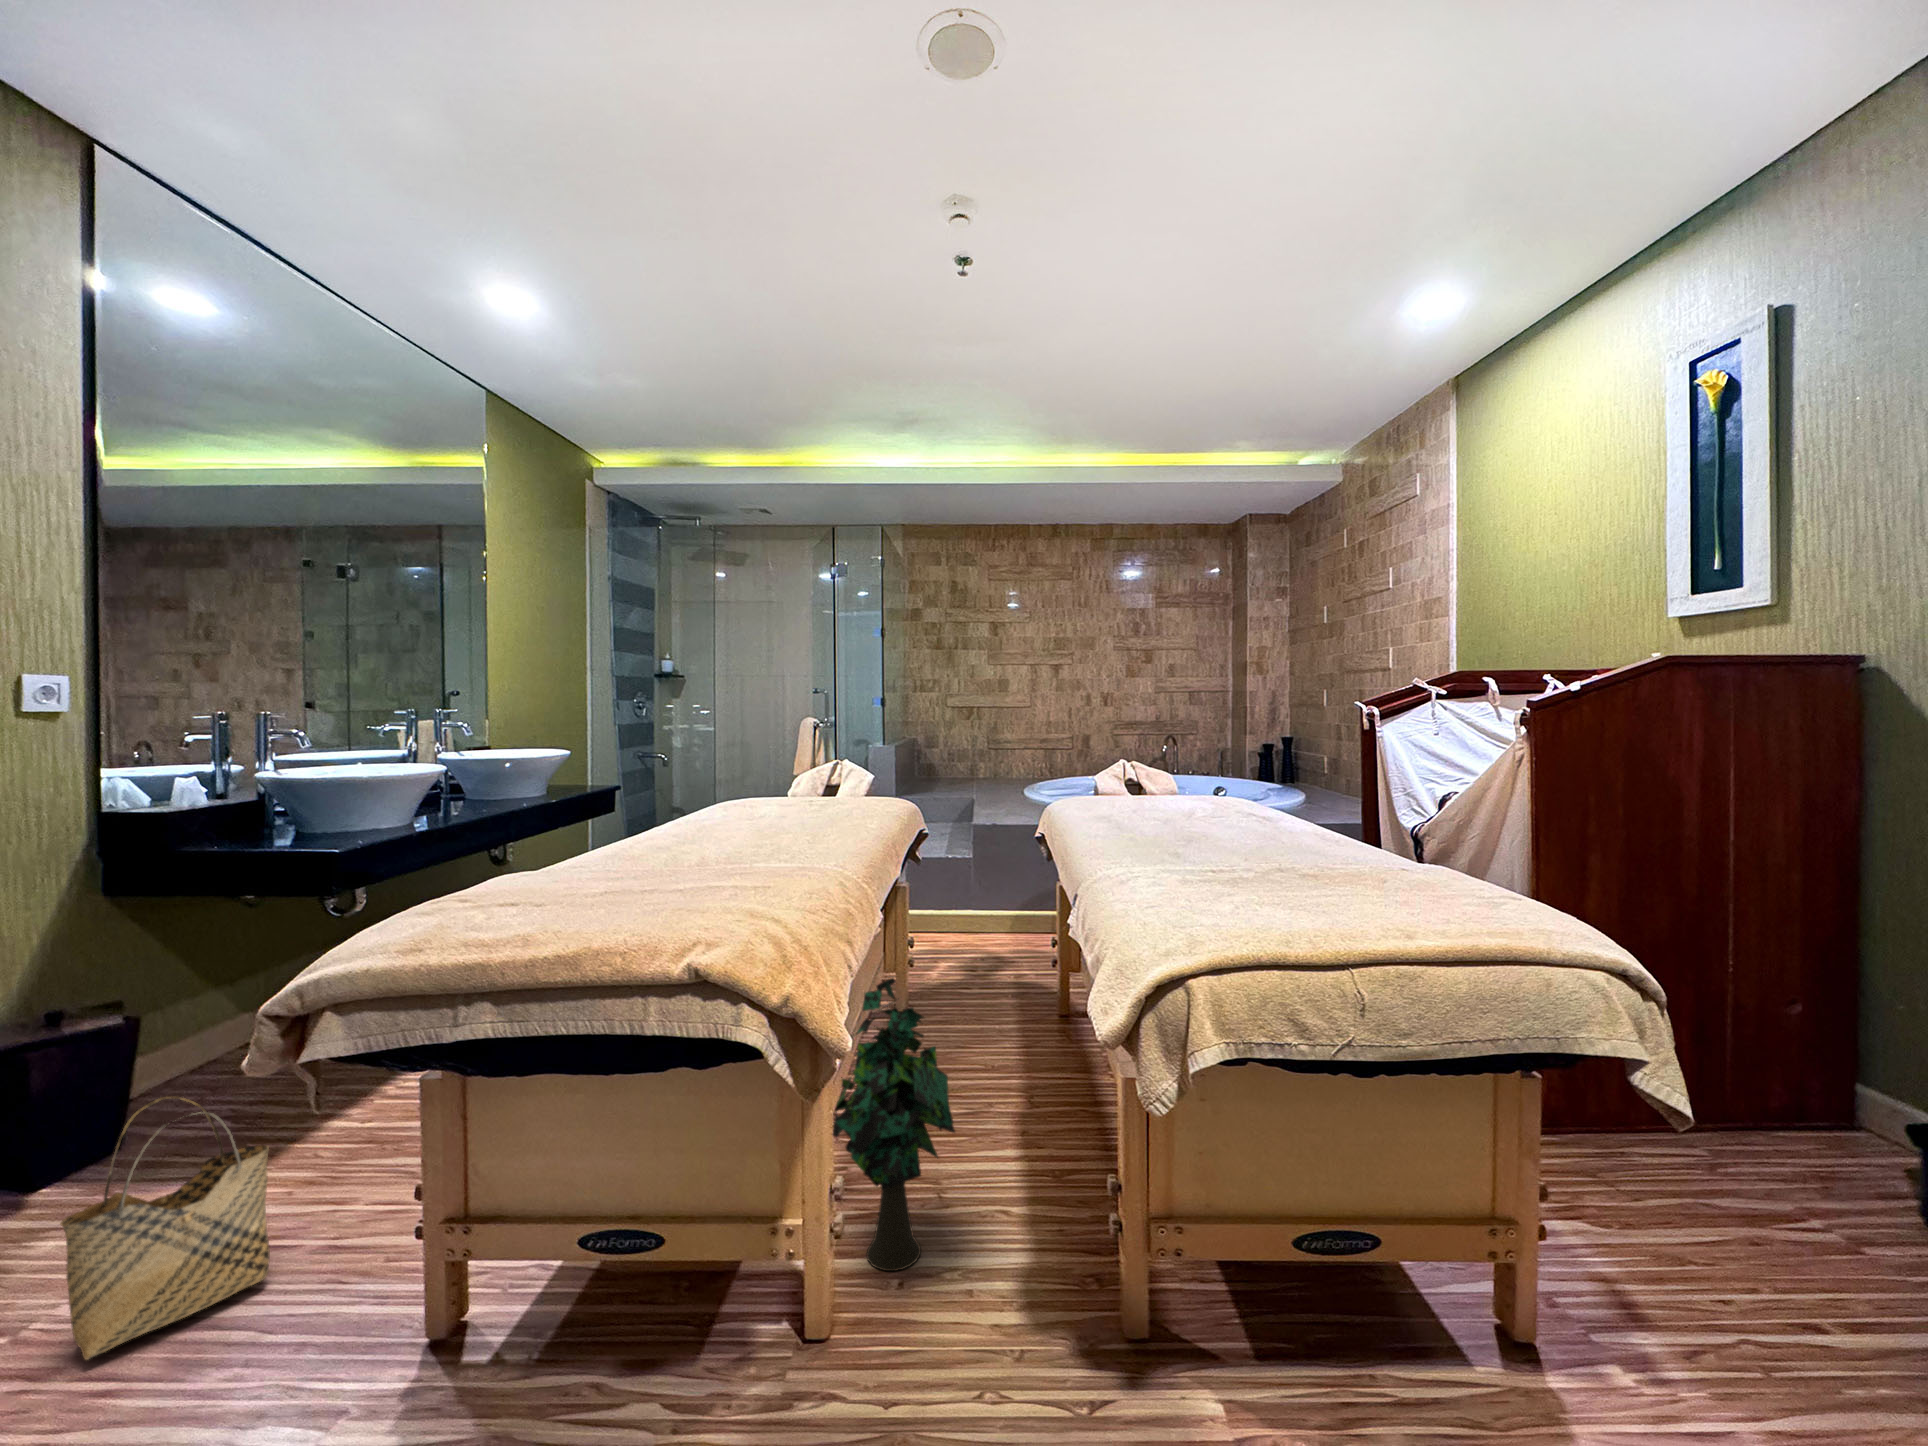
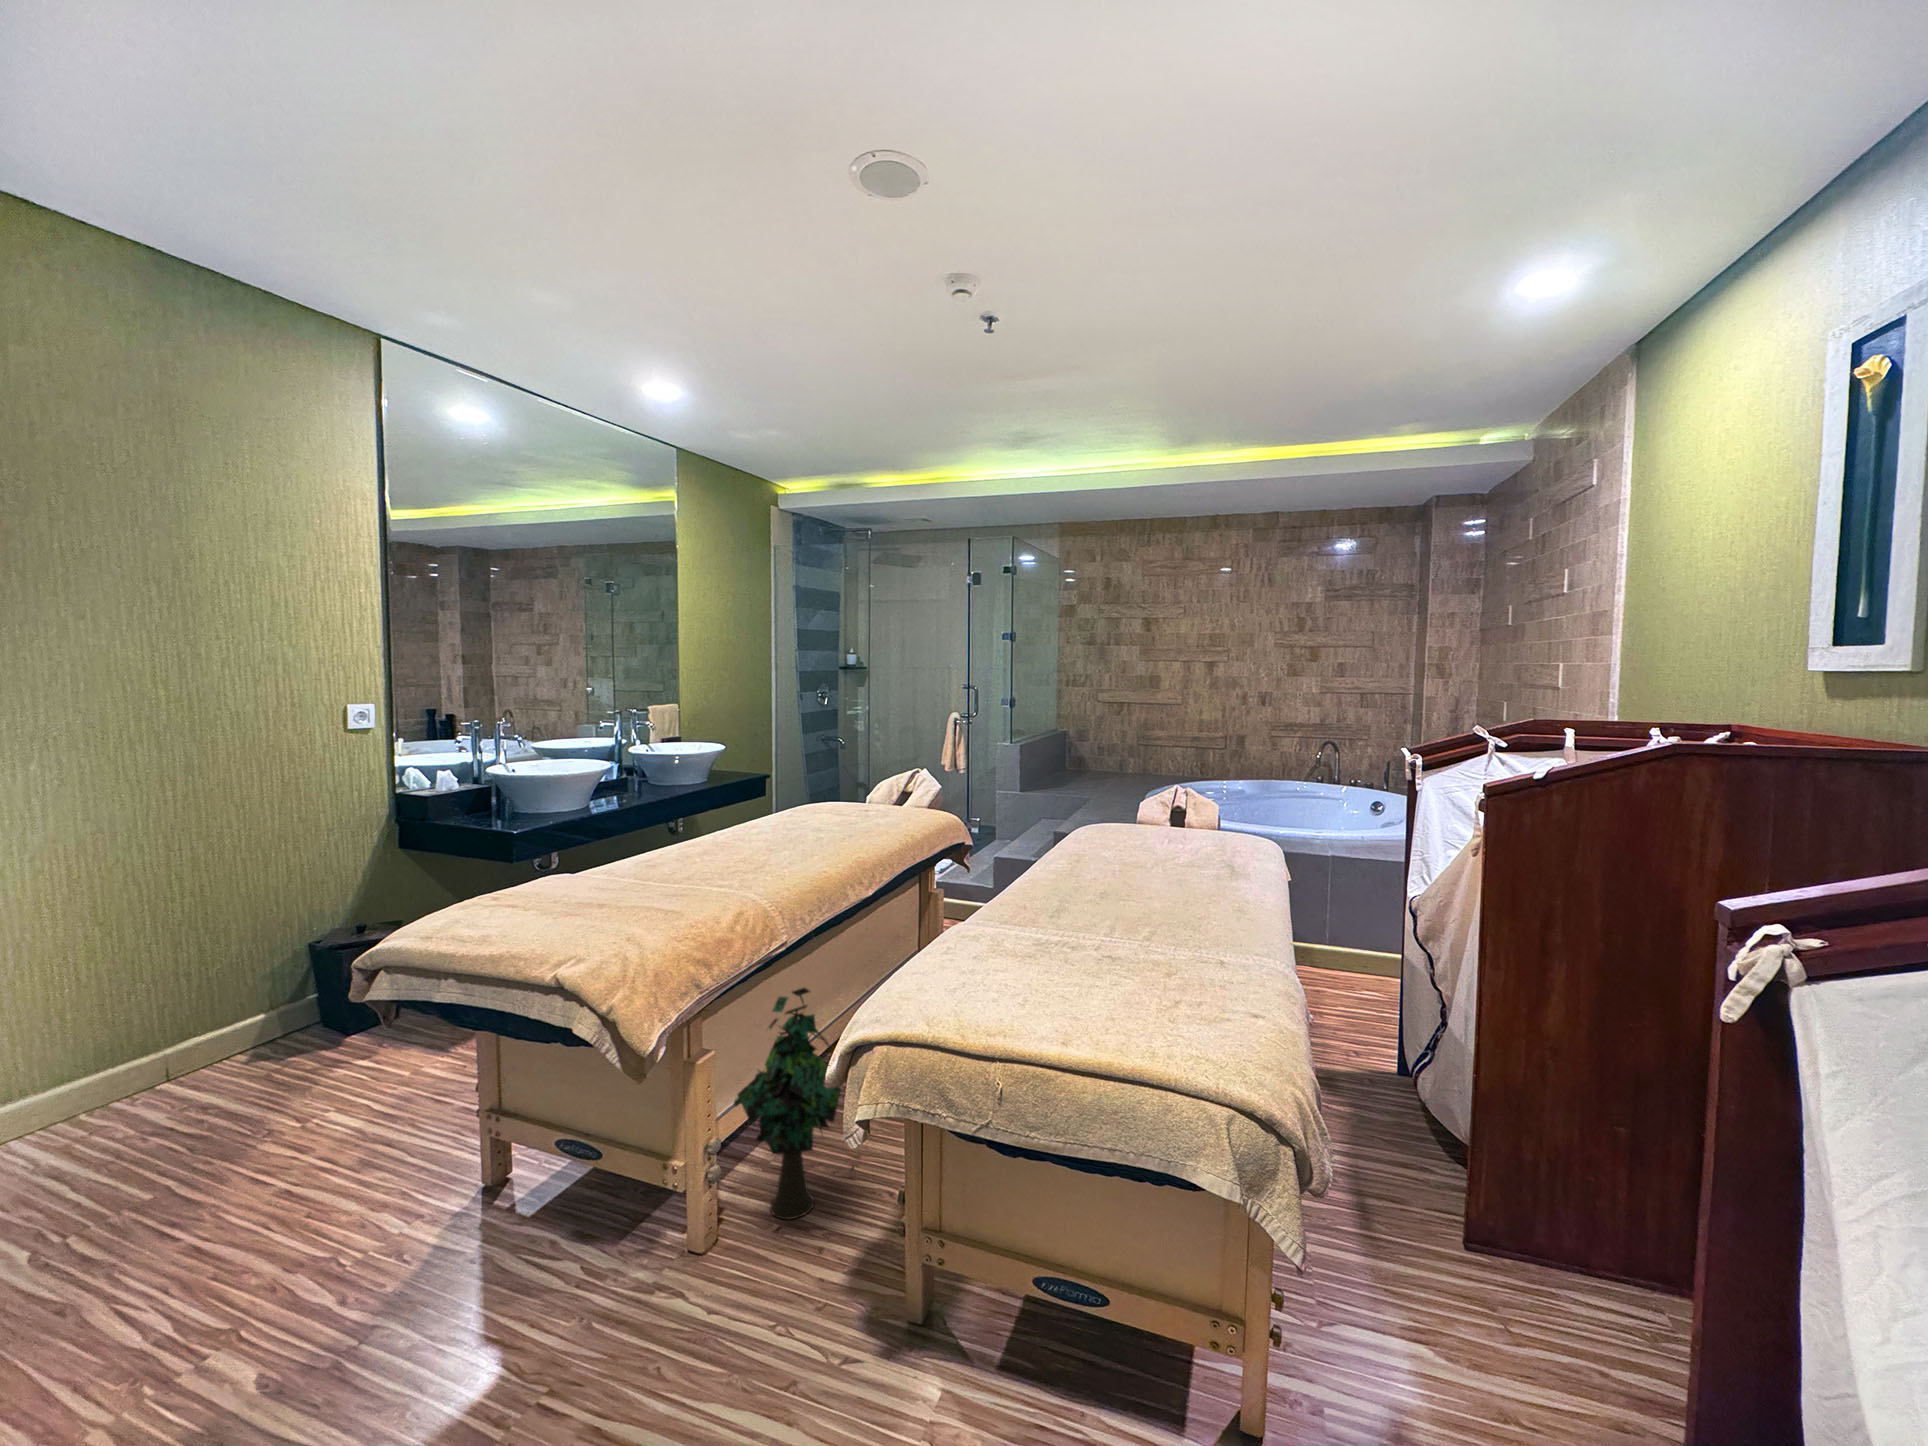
woven basket: present [60,1096,270,1360] -> none [311,994,432,1147]

